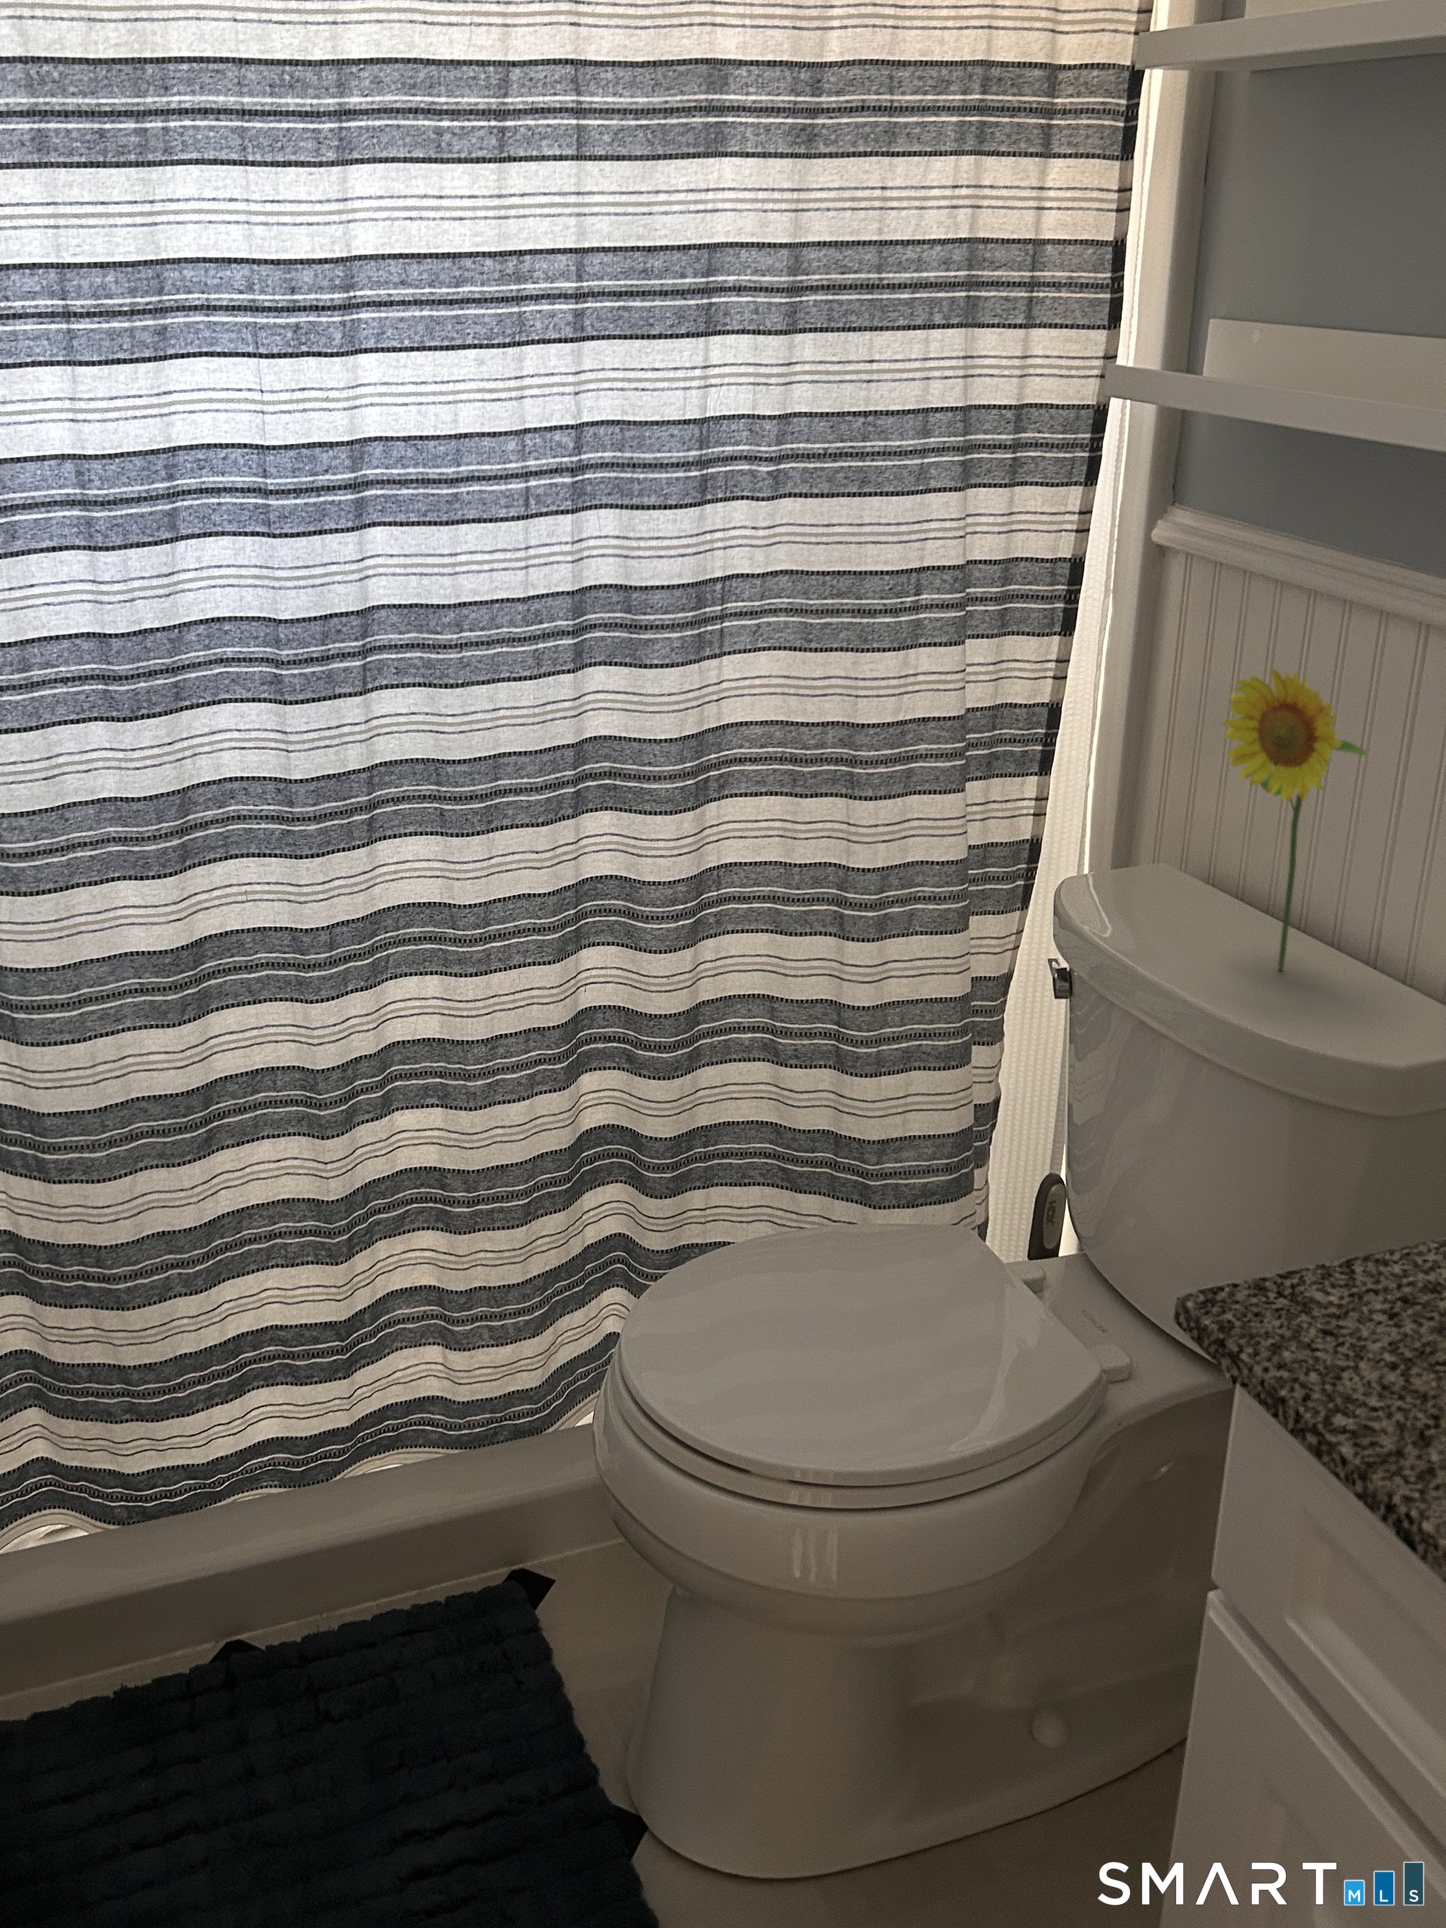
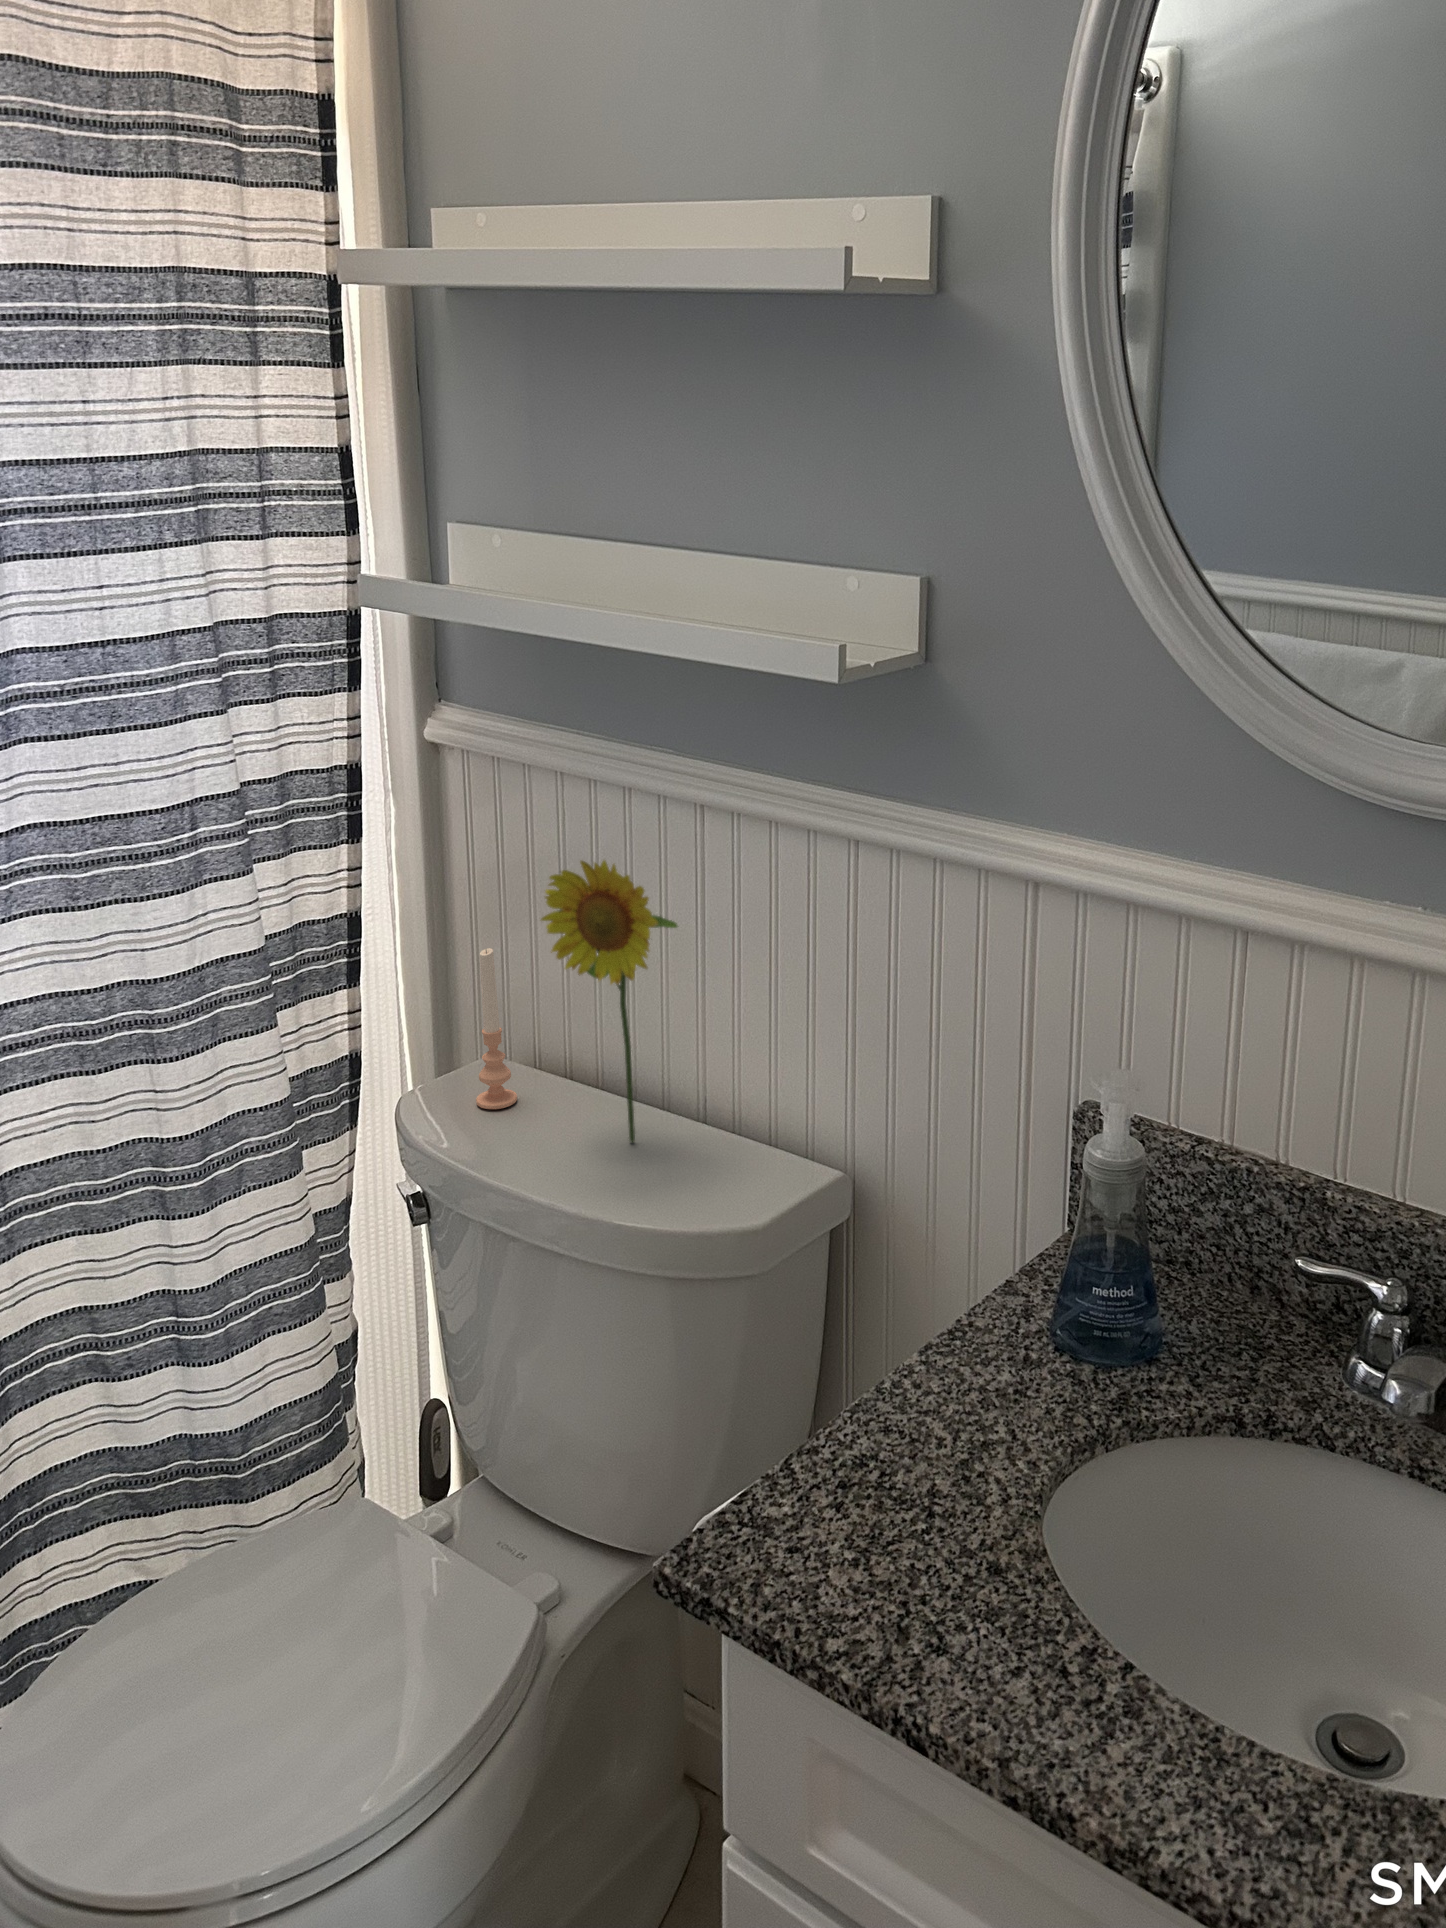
candle: none [1134,750,1176,911] -> present [476,948,517,1109]

